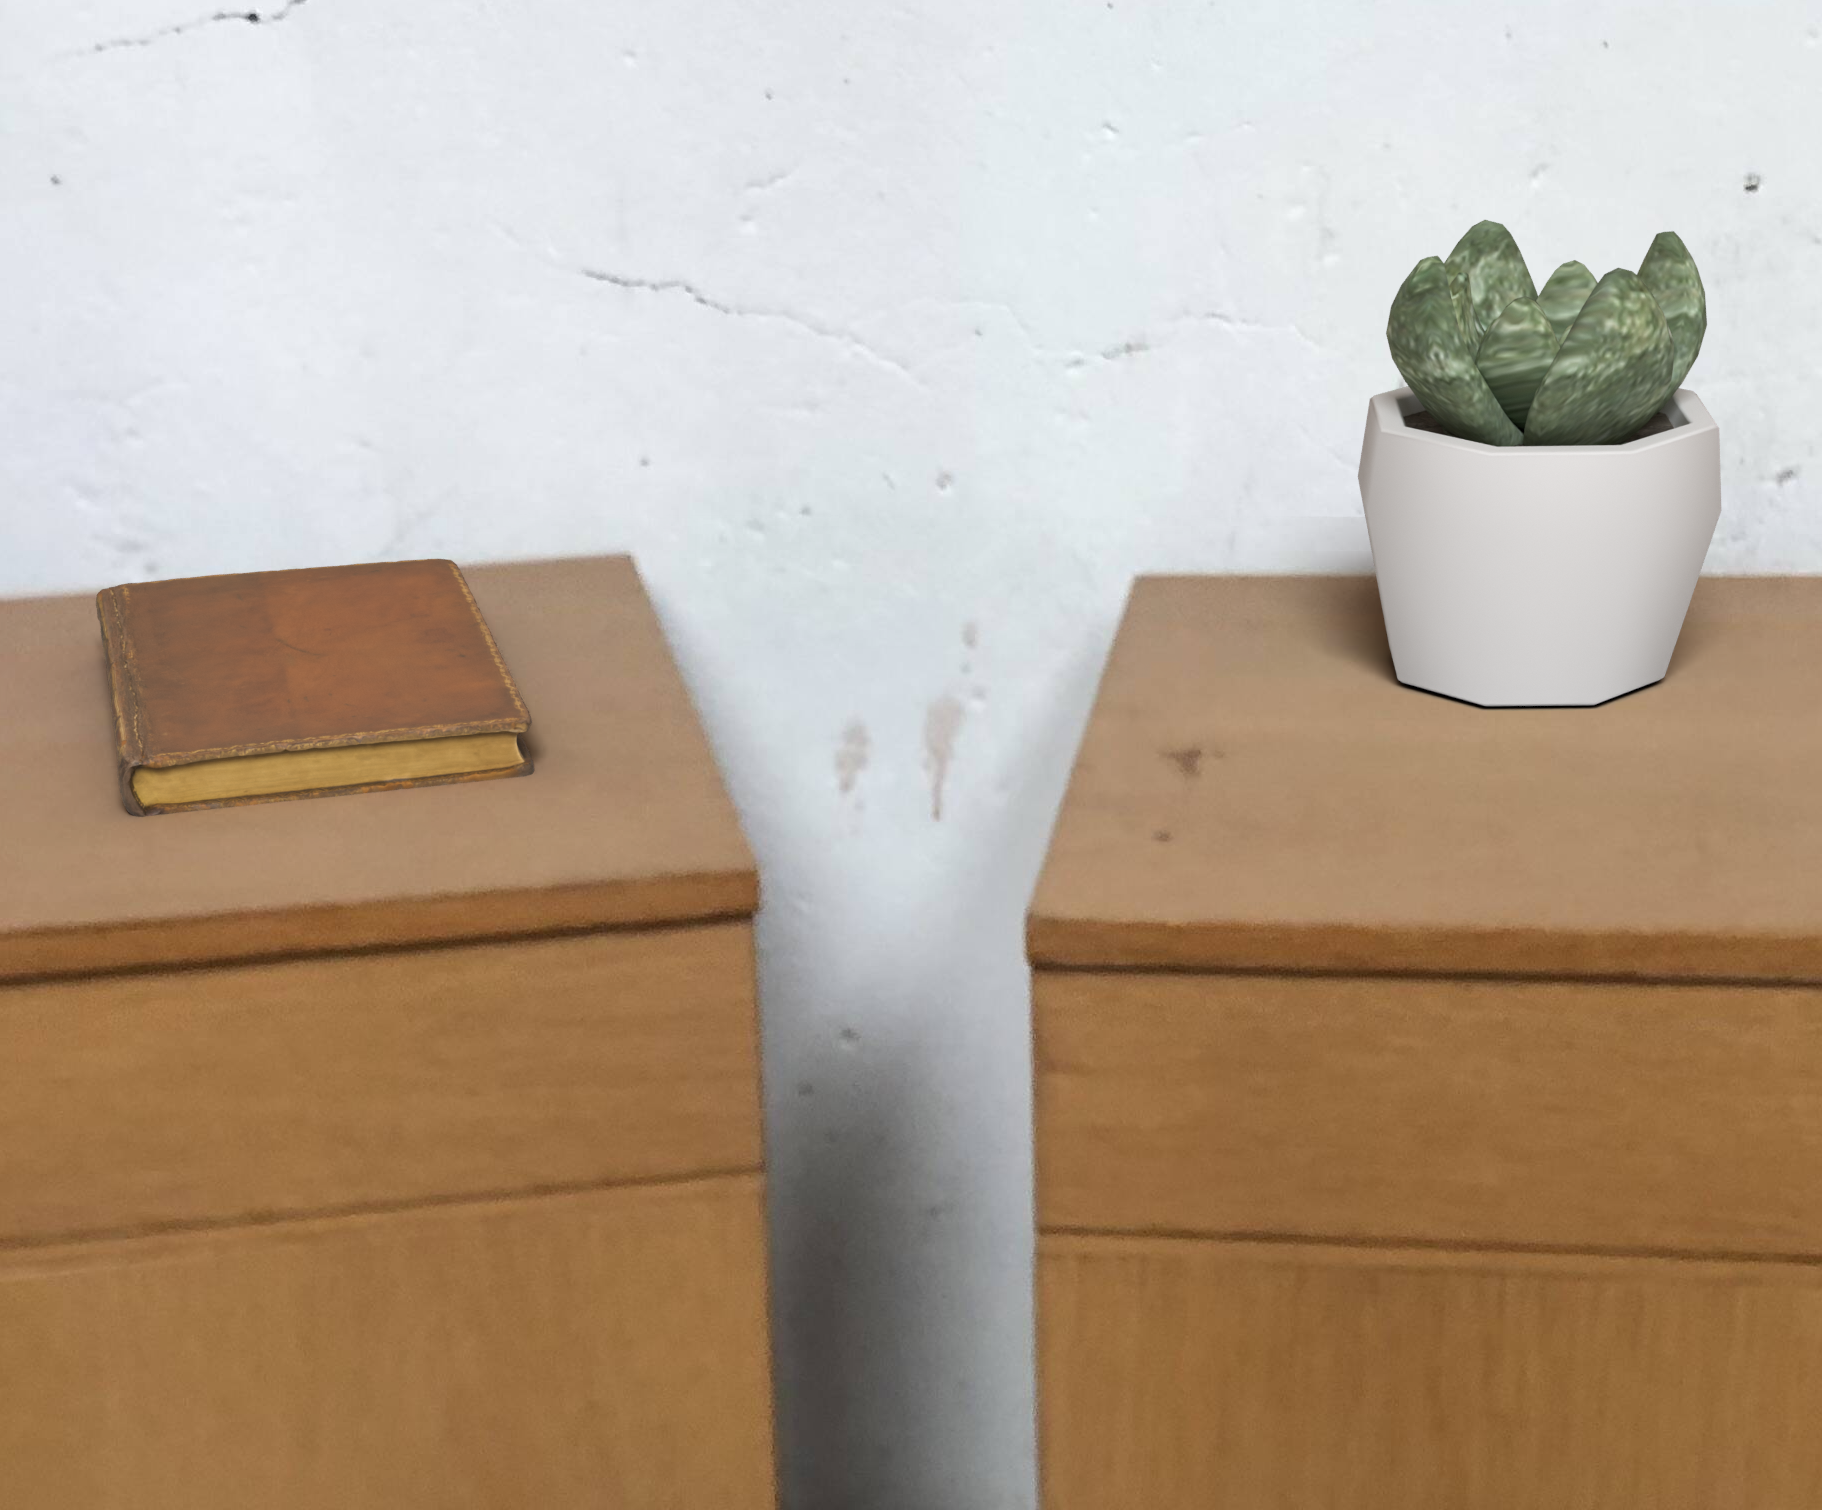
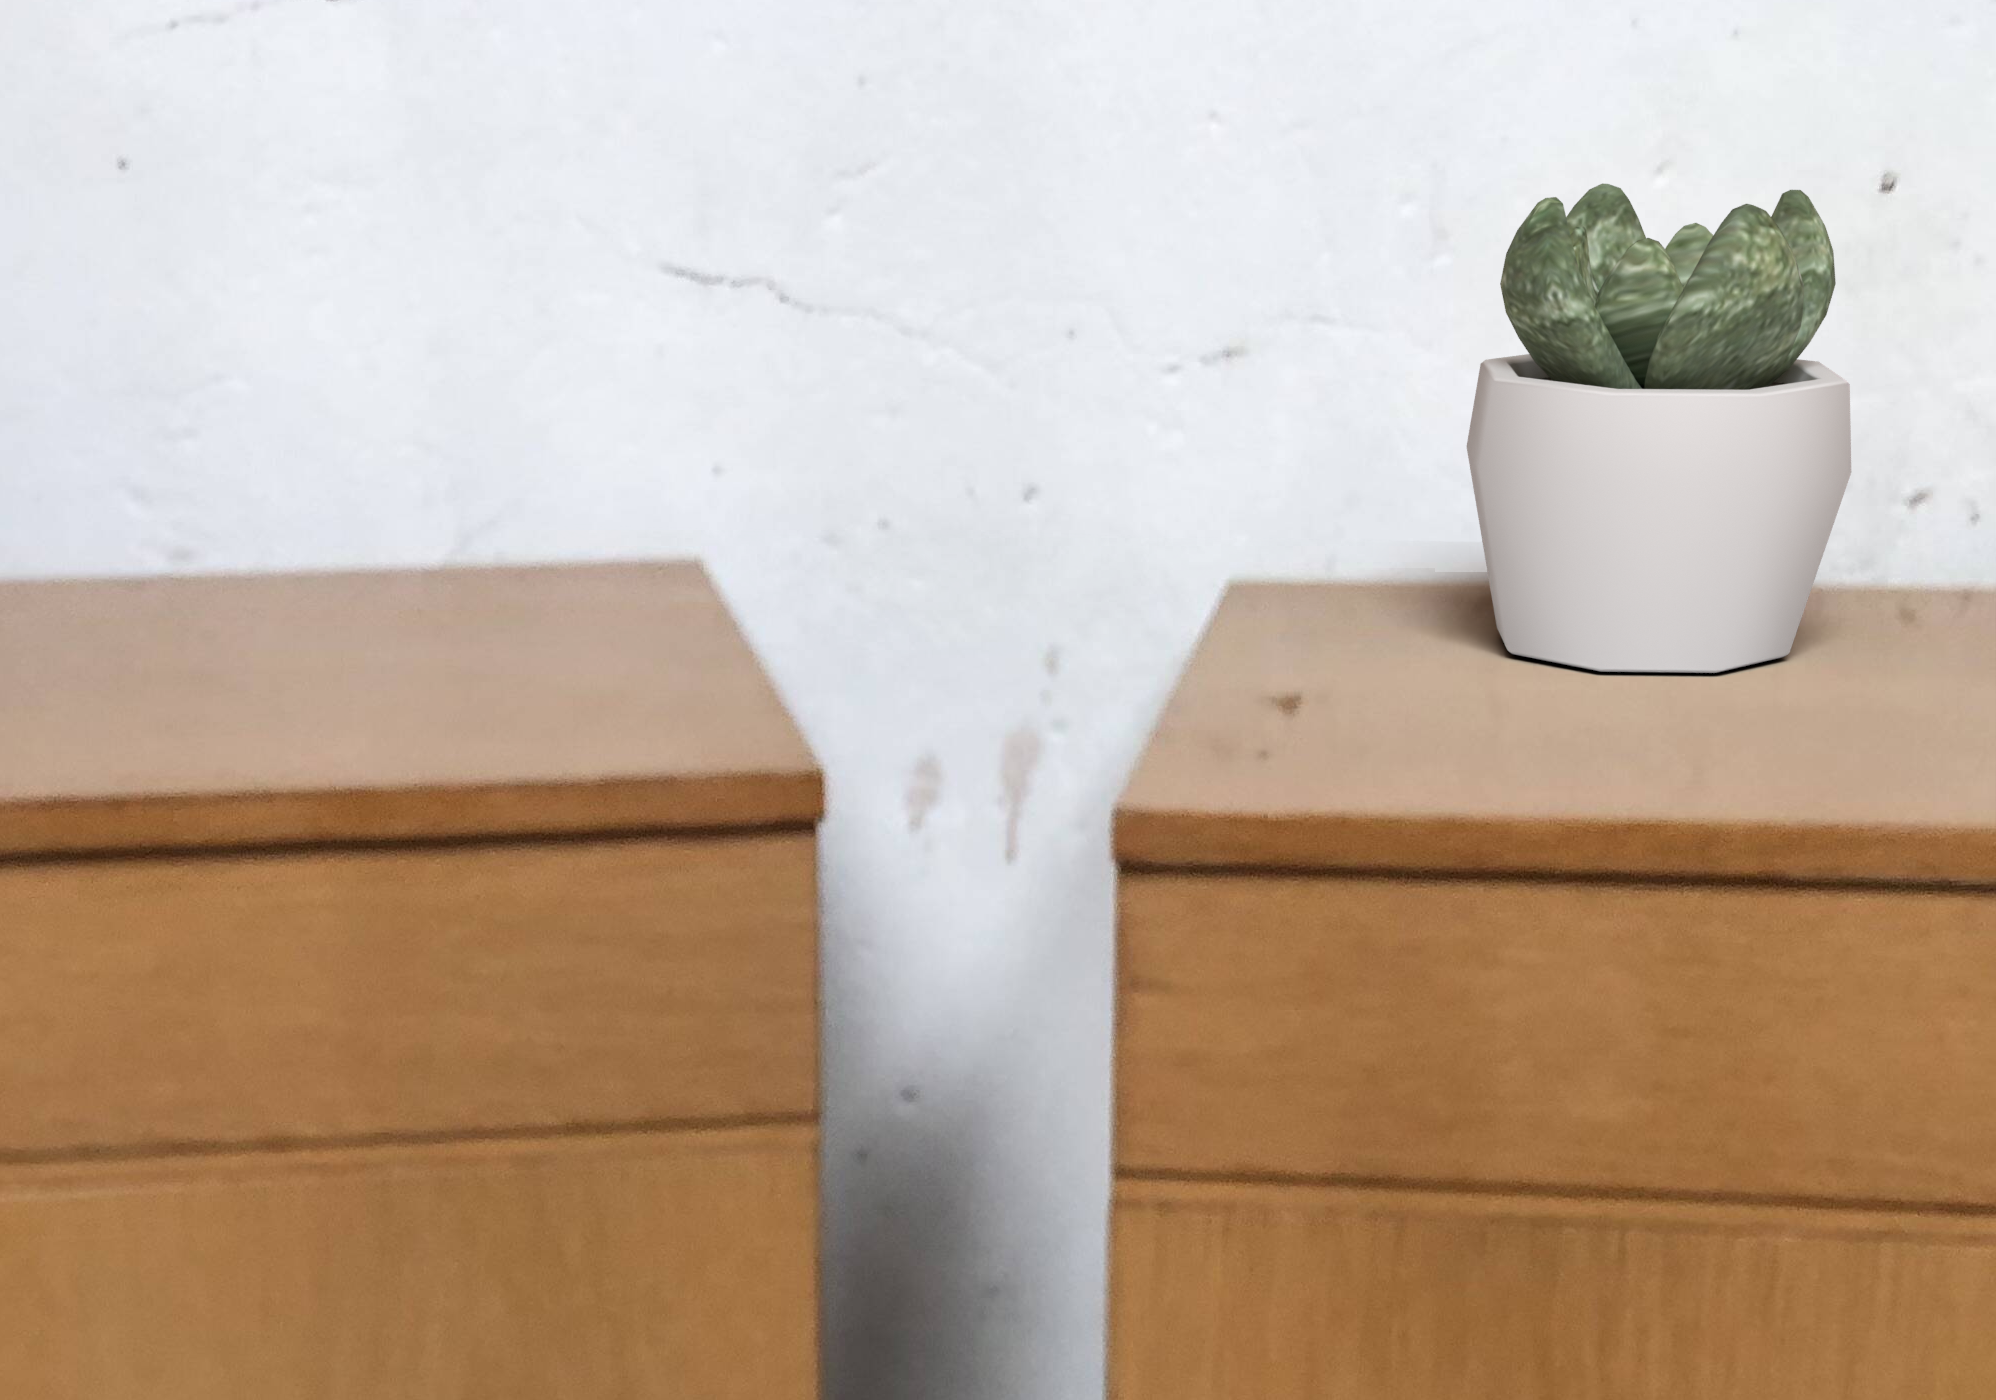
notebook: present [96,559,534,817] -> none [143,534,594,726]

